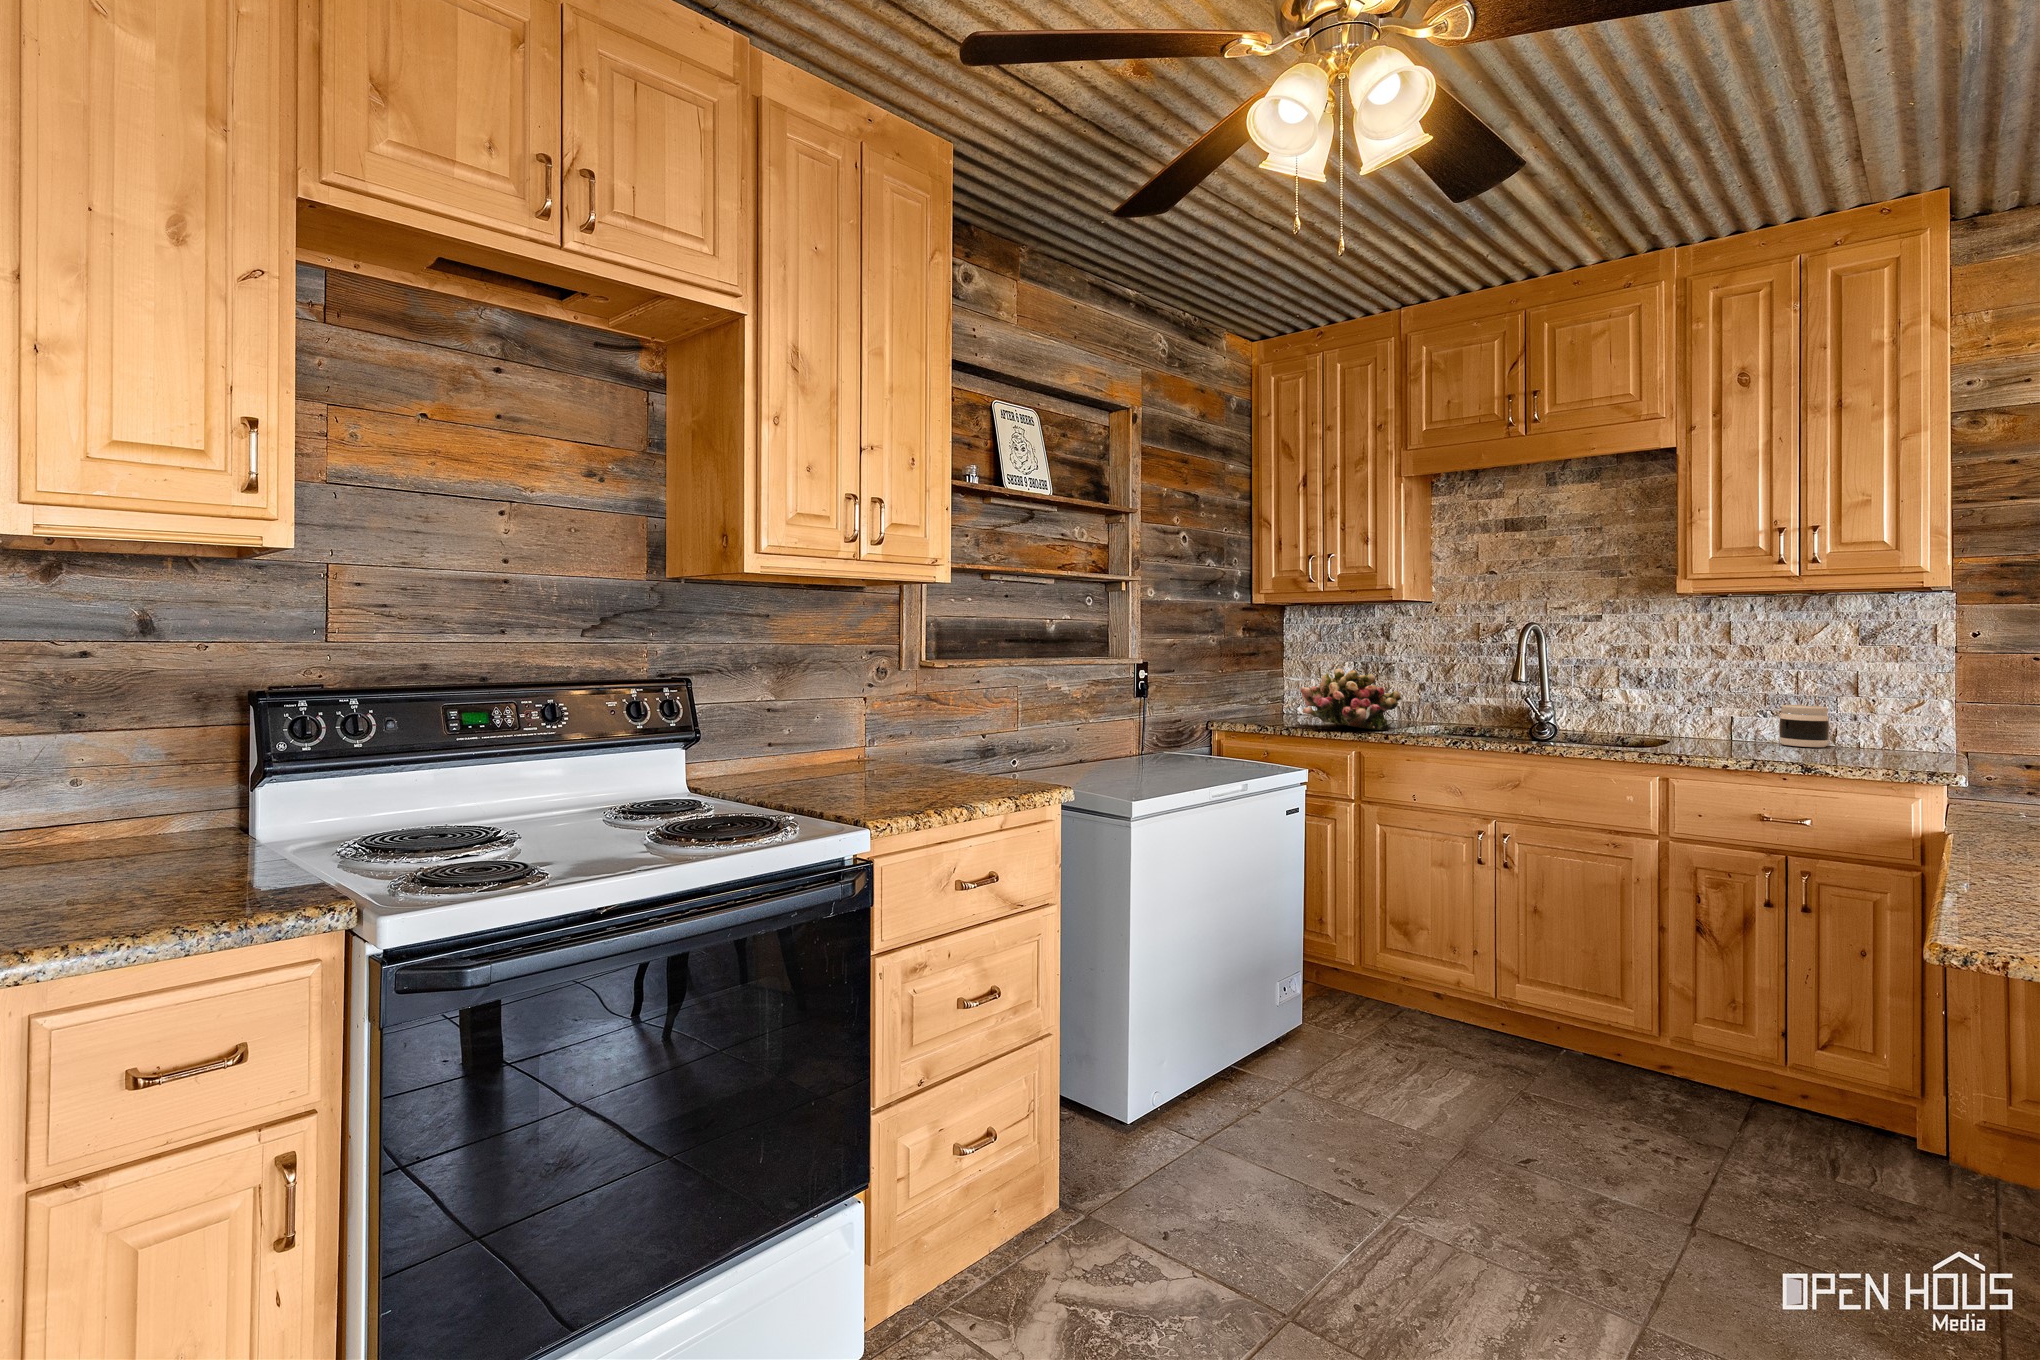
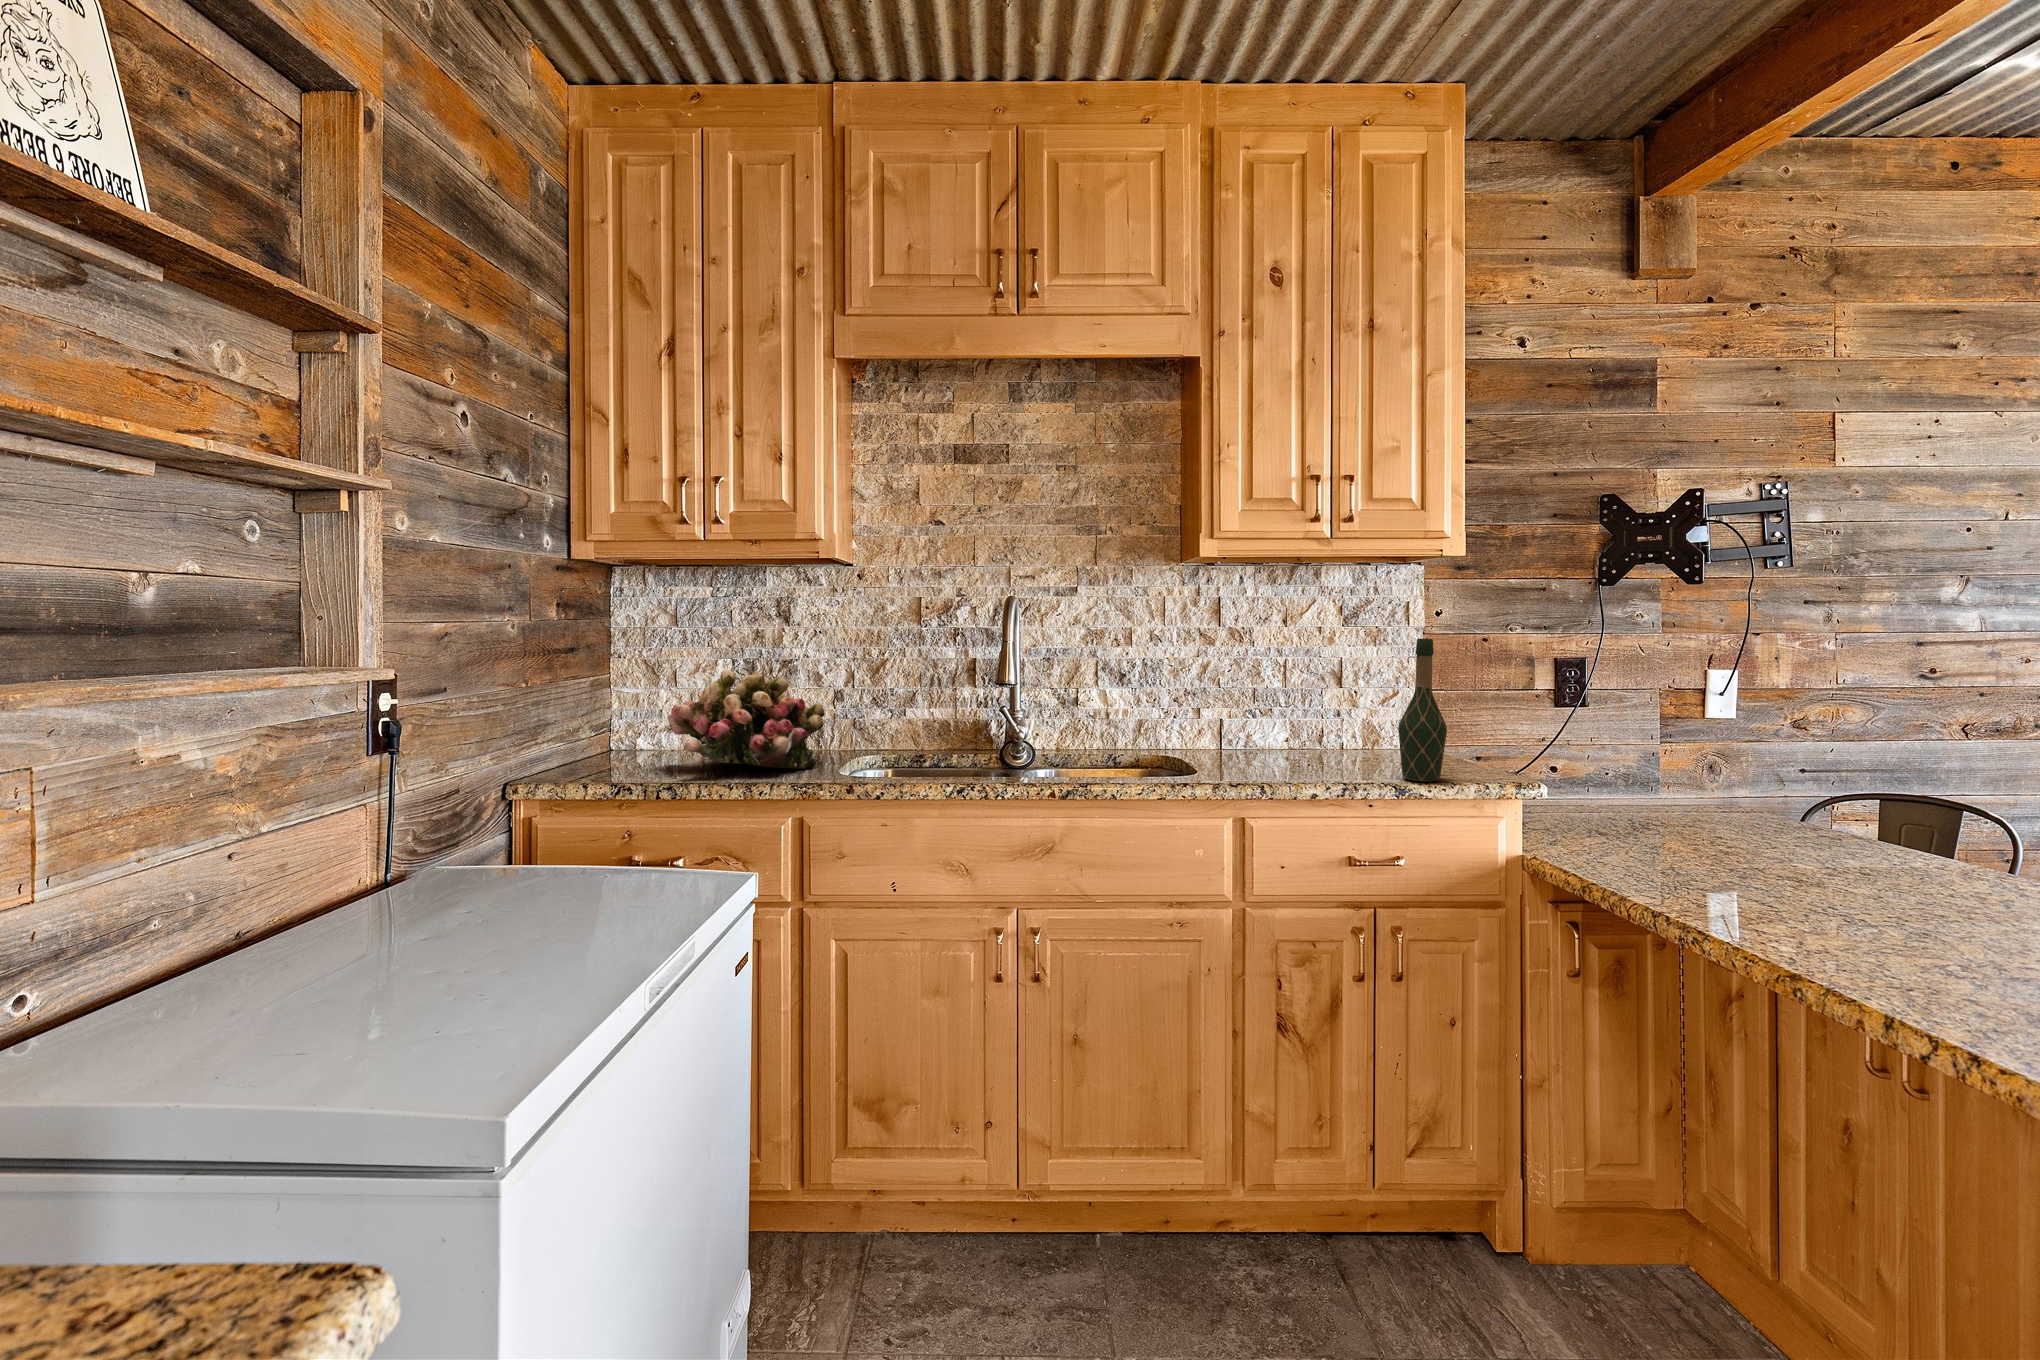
wine bottle: none [1840,653,1888,767] -> present [1398,639,1447,781]
jar: present [1779,705,1829,747] -> none [1269,700,1318,752]

